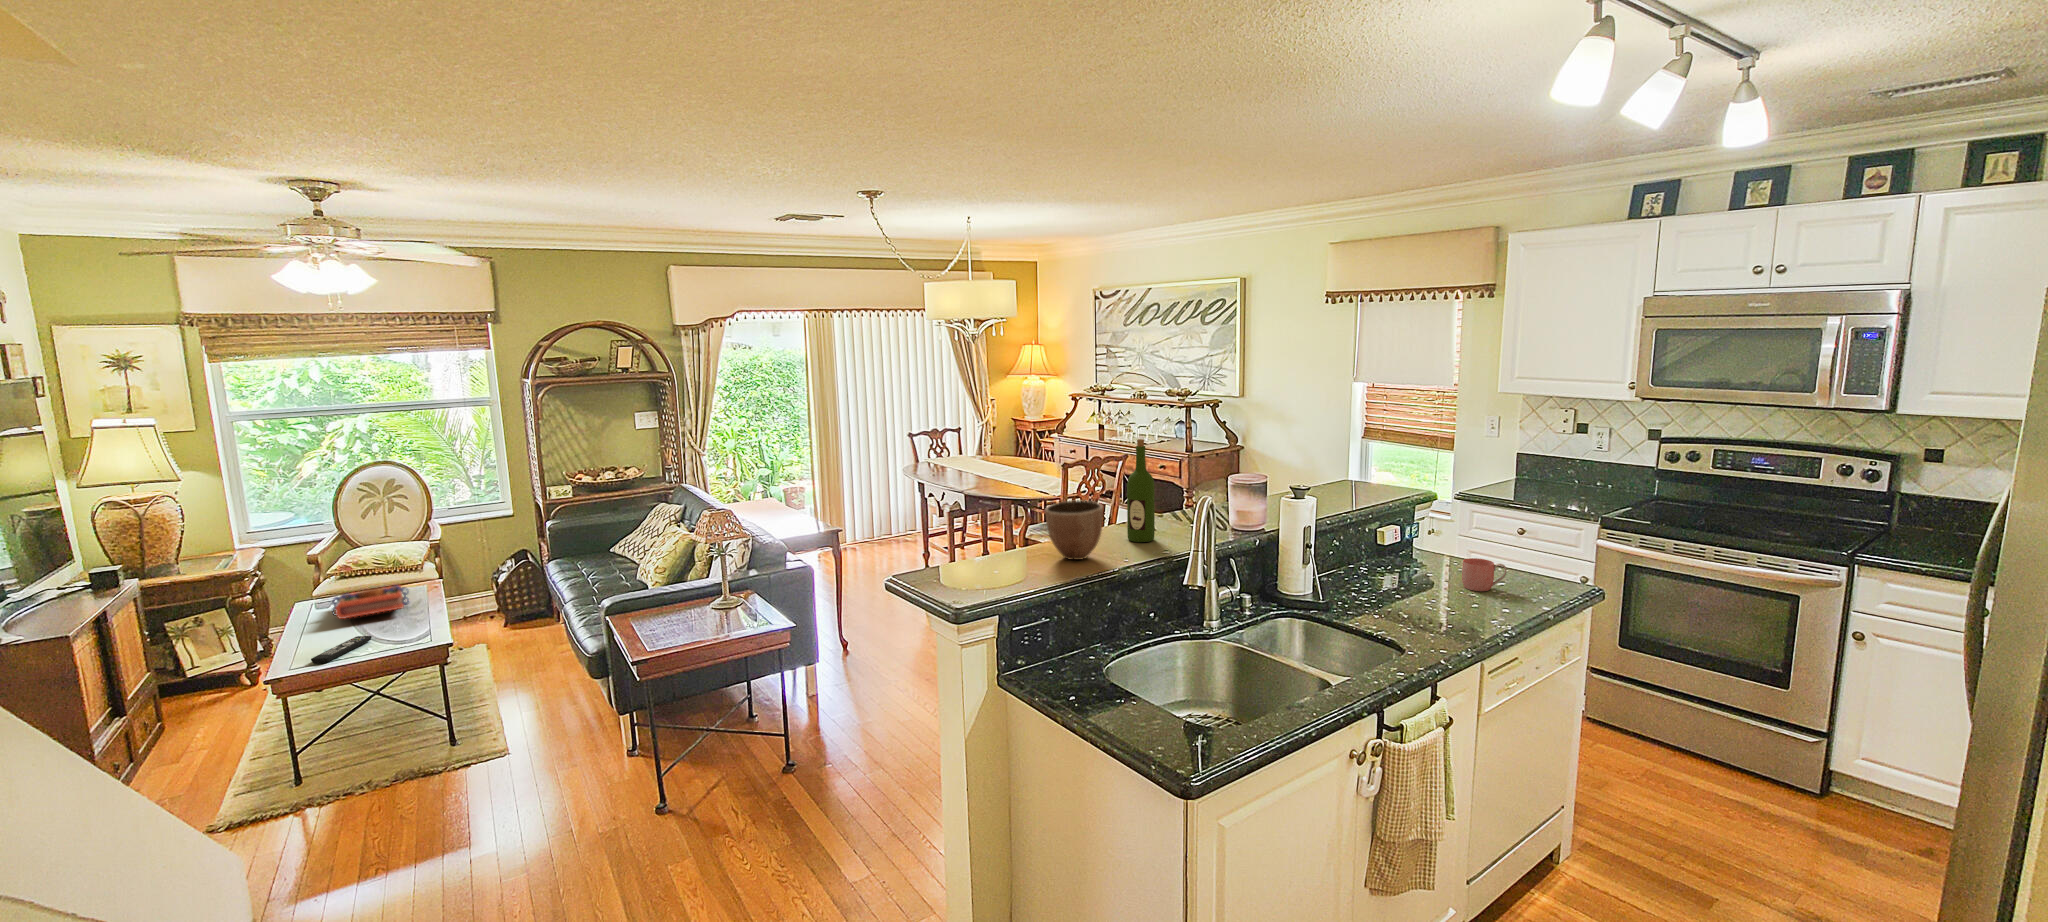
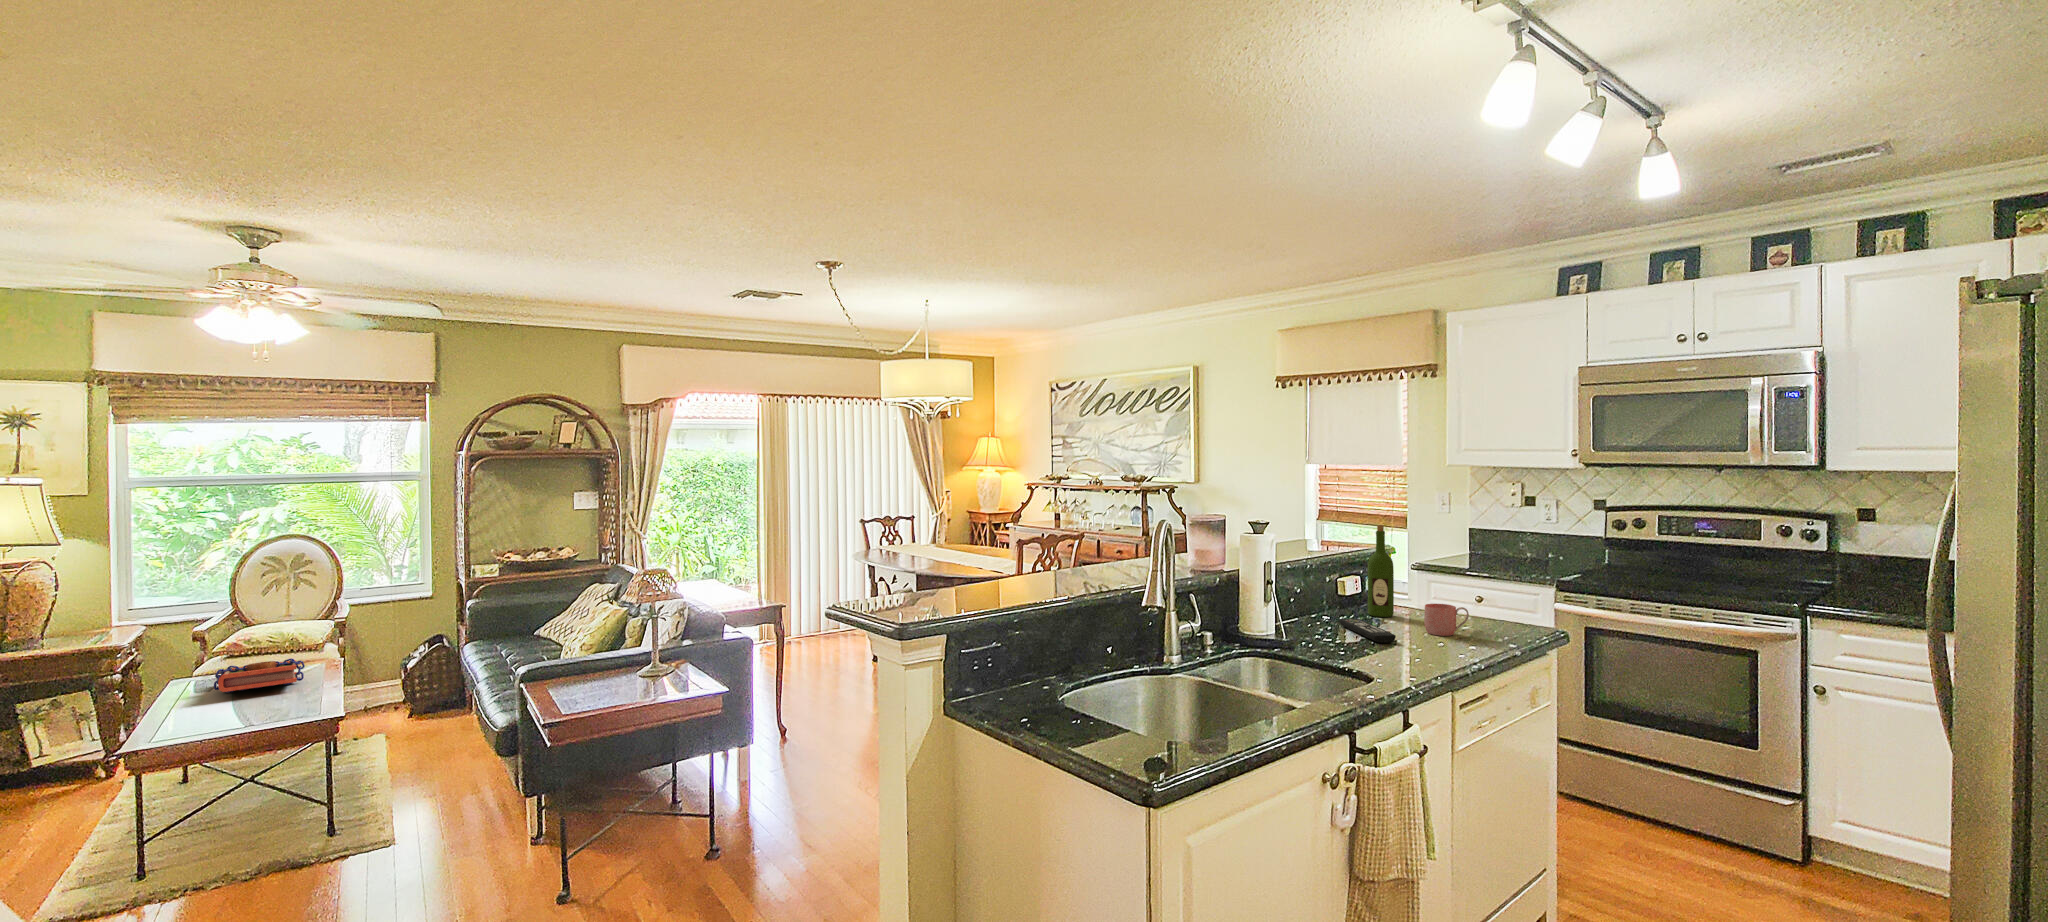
wine bottle: present [1127,439,1155,542] -> present [1368,525,1394,617]
decorative bowl: present [1045,500,1103,560] -> none [1000,531,1059,590]
remote control: present [311,636,372,664] -> present [1339,619,1396,643]

